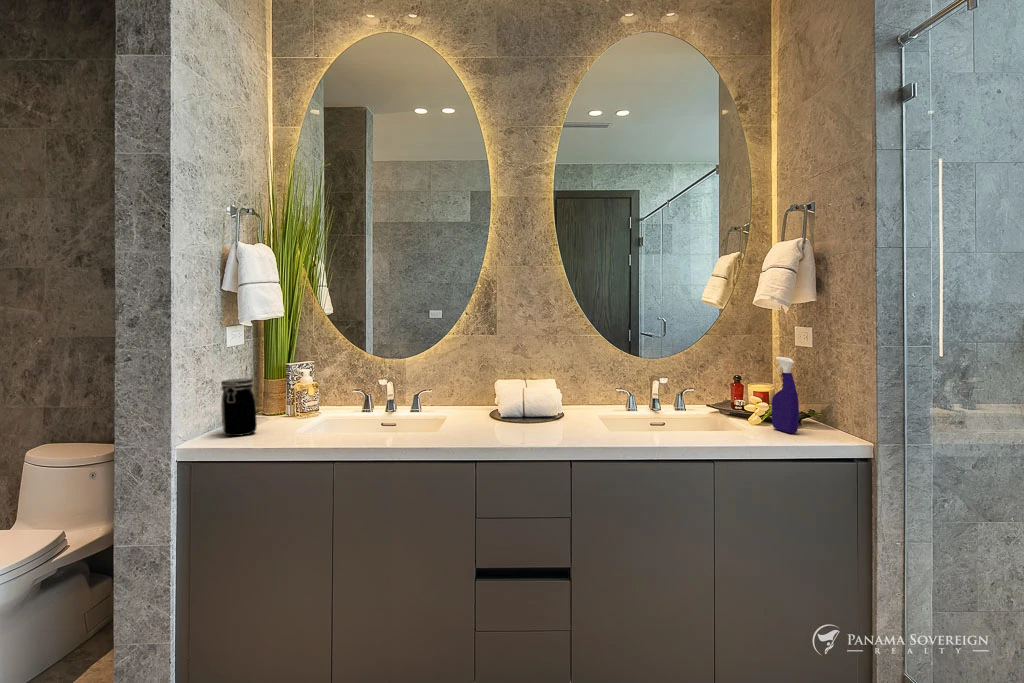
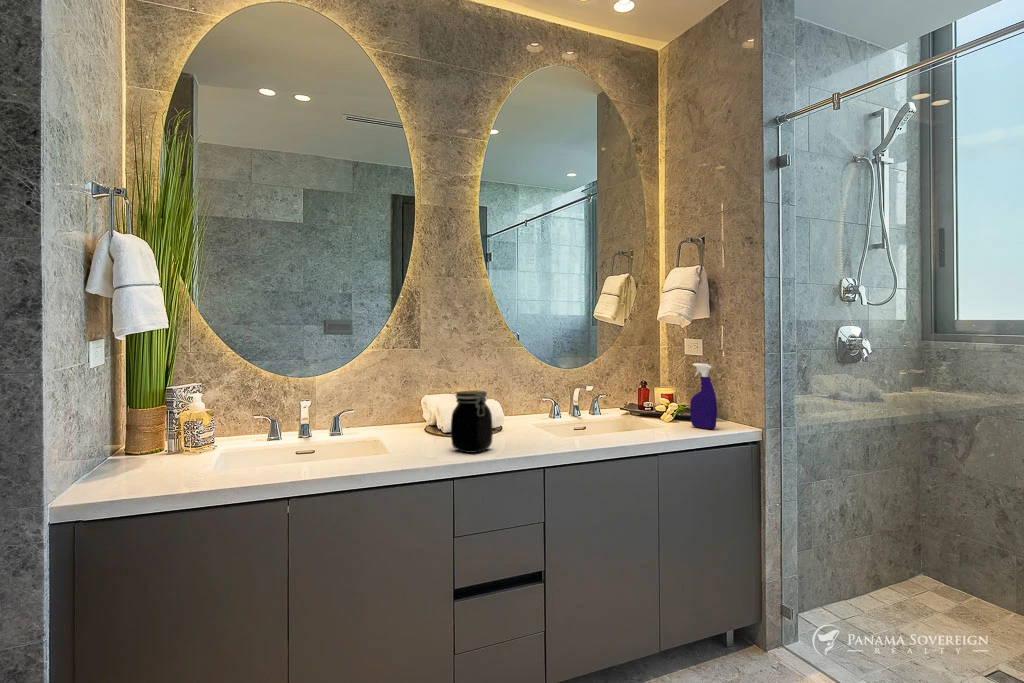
jar: present [221,378,257,436] -> present [451,391,493,453]

